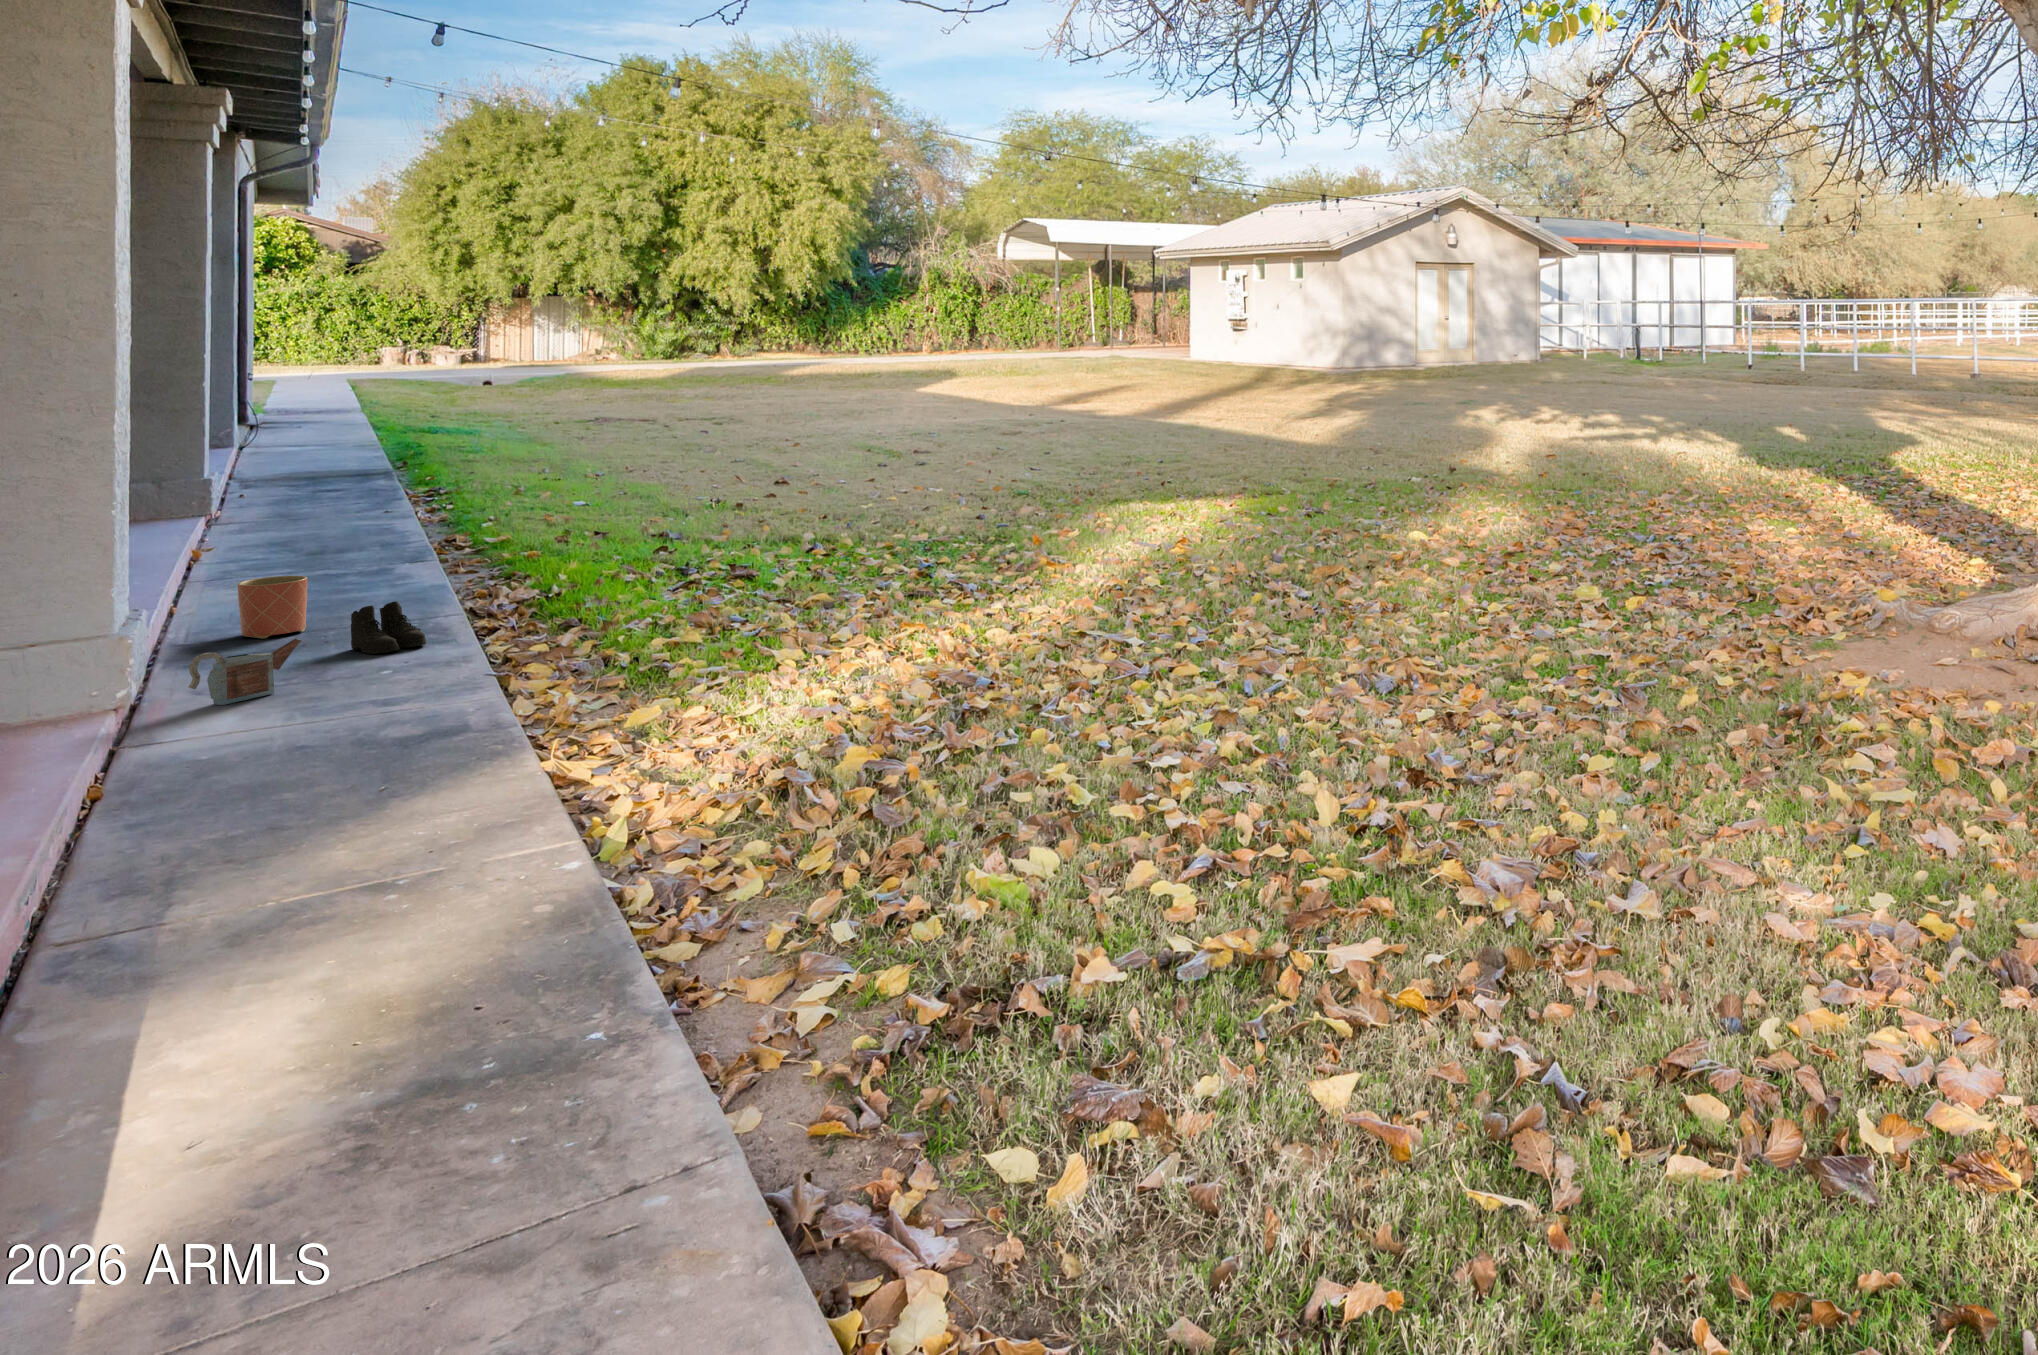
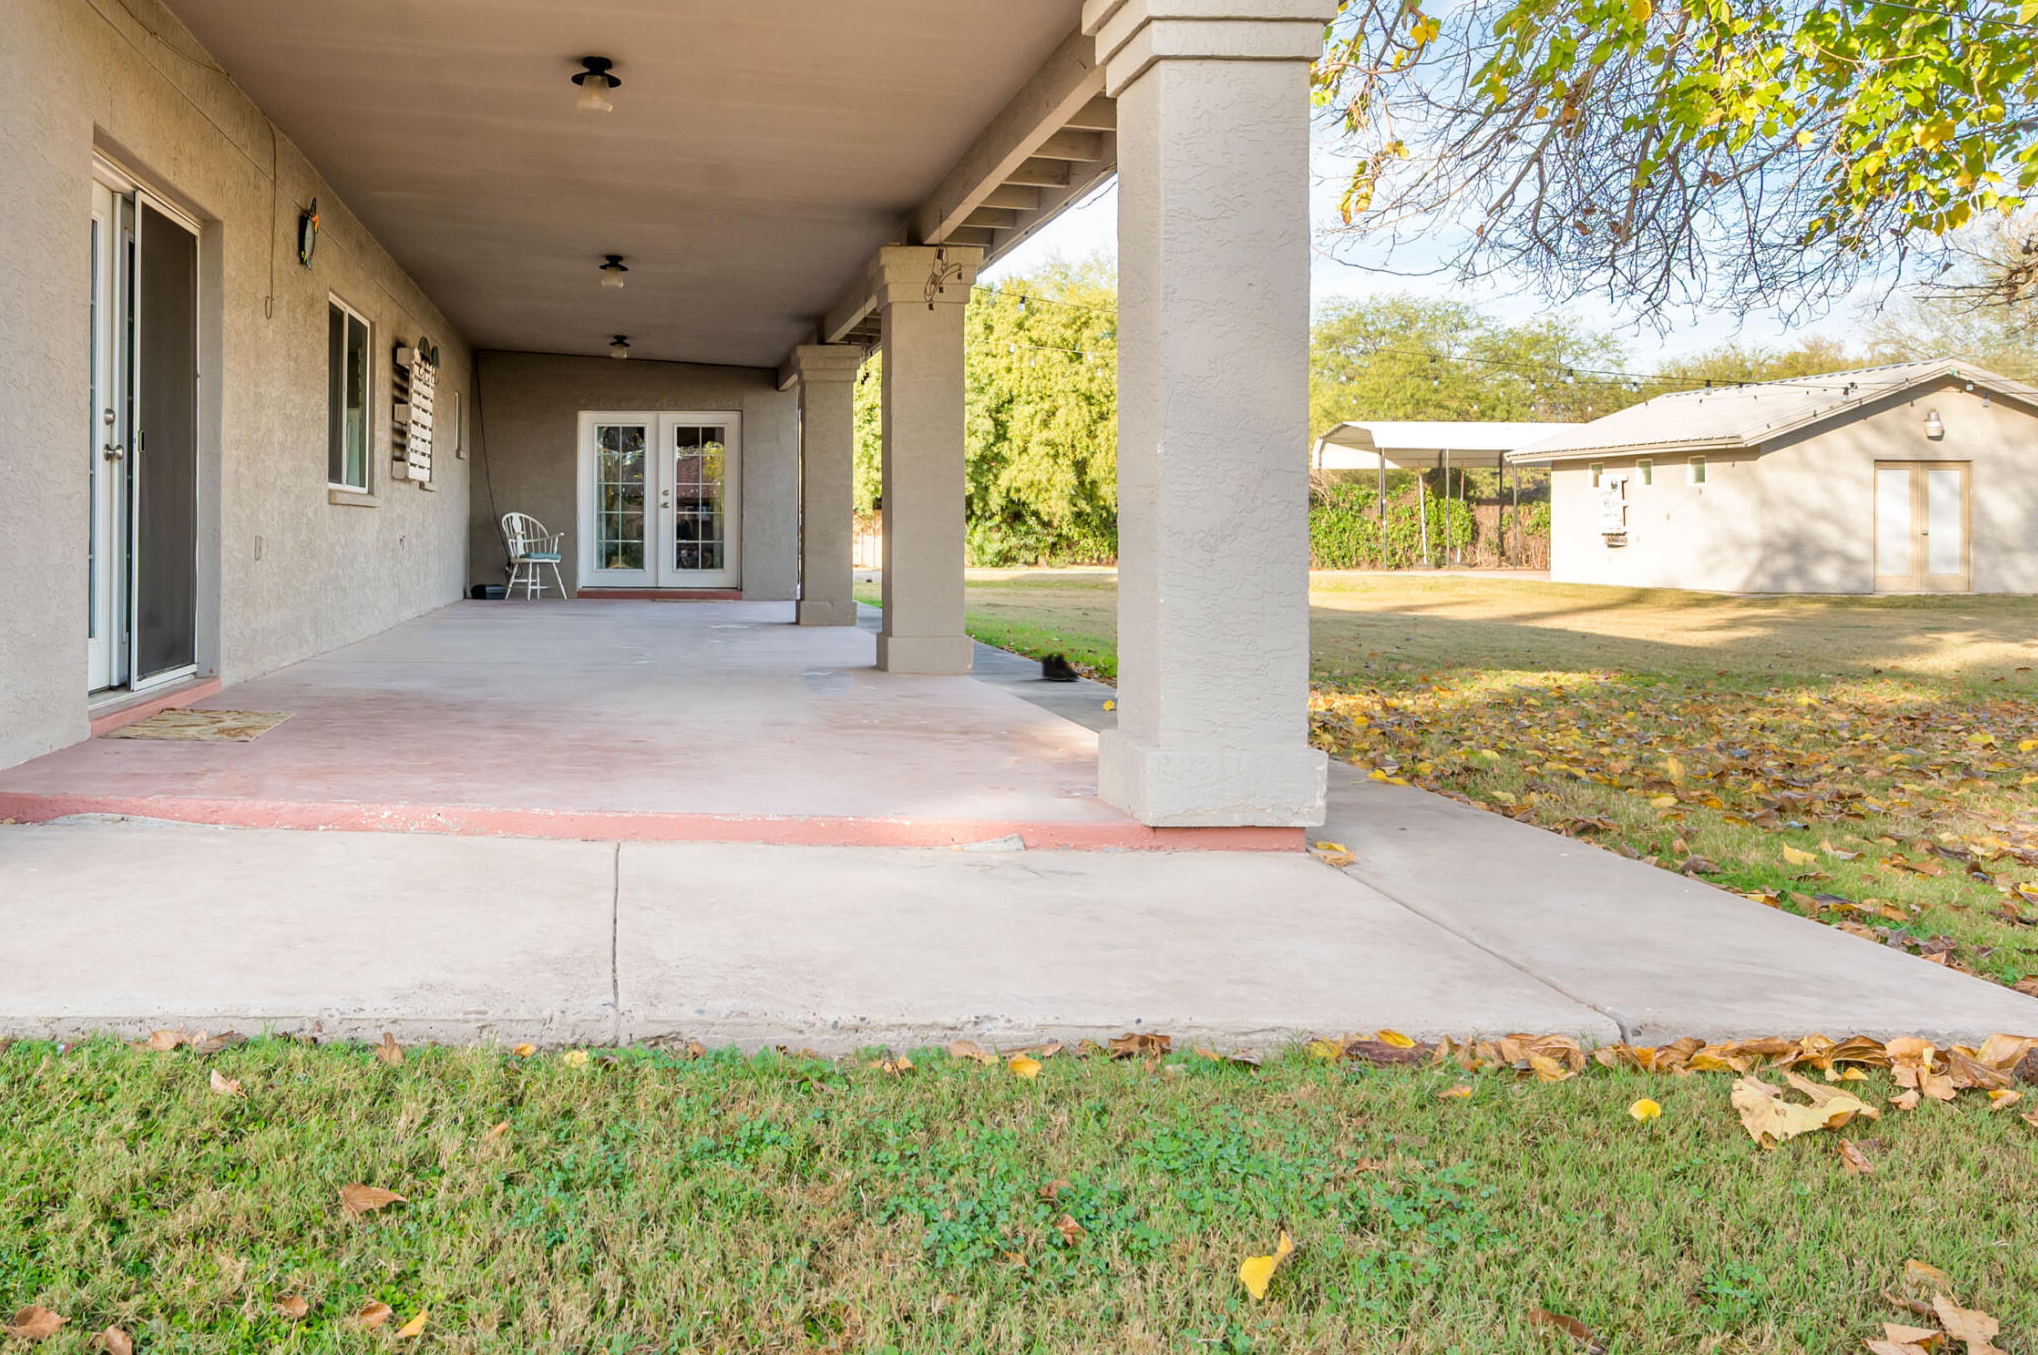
planter: present [237,576,307,639] -> none [975,638,1007,672]
watering can: present [189,638,302,705] -> none [1001,658,1041,688]

